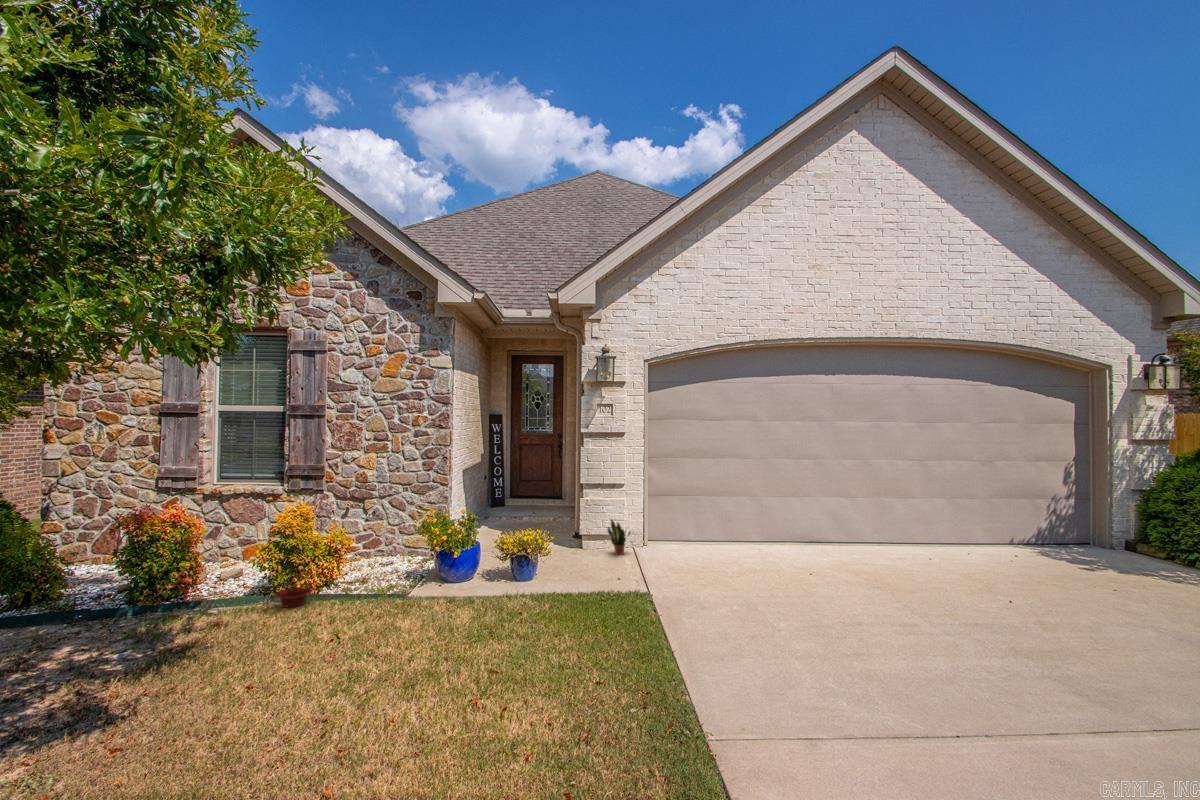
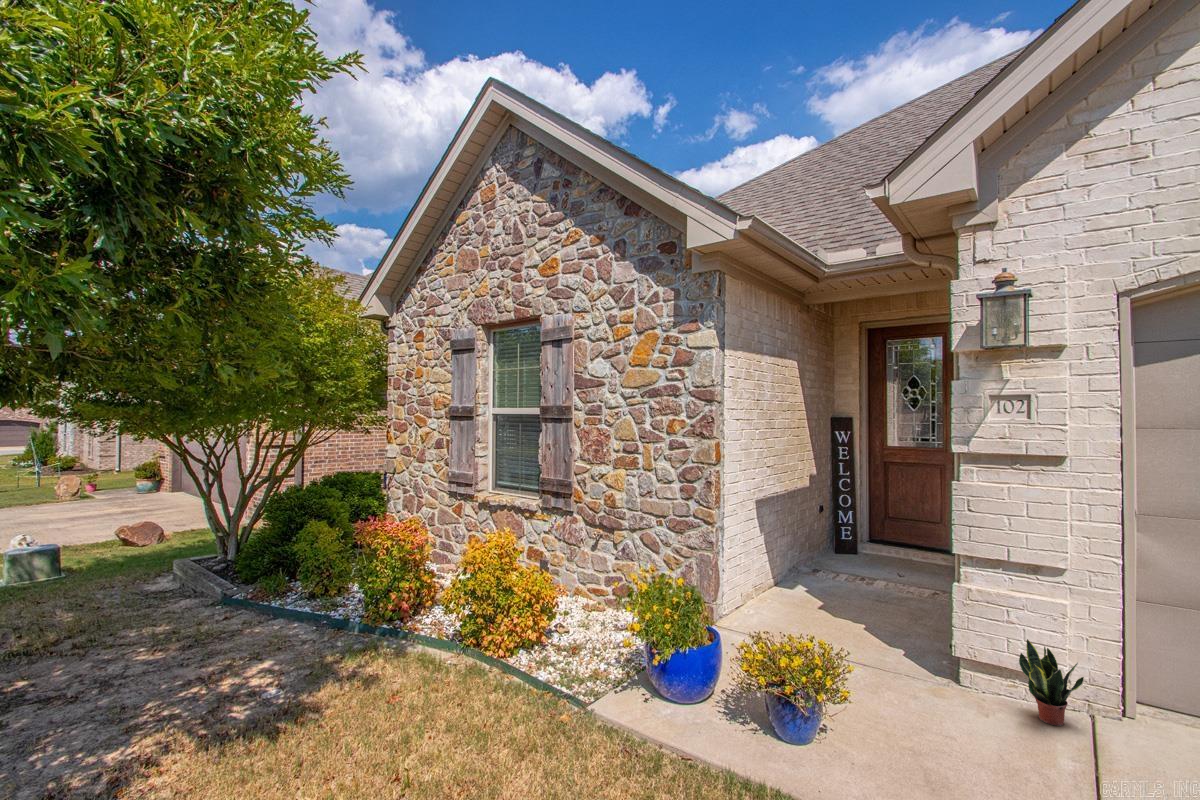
basket: present [274,569,313,607] -> none [447,622,495,676]

